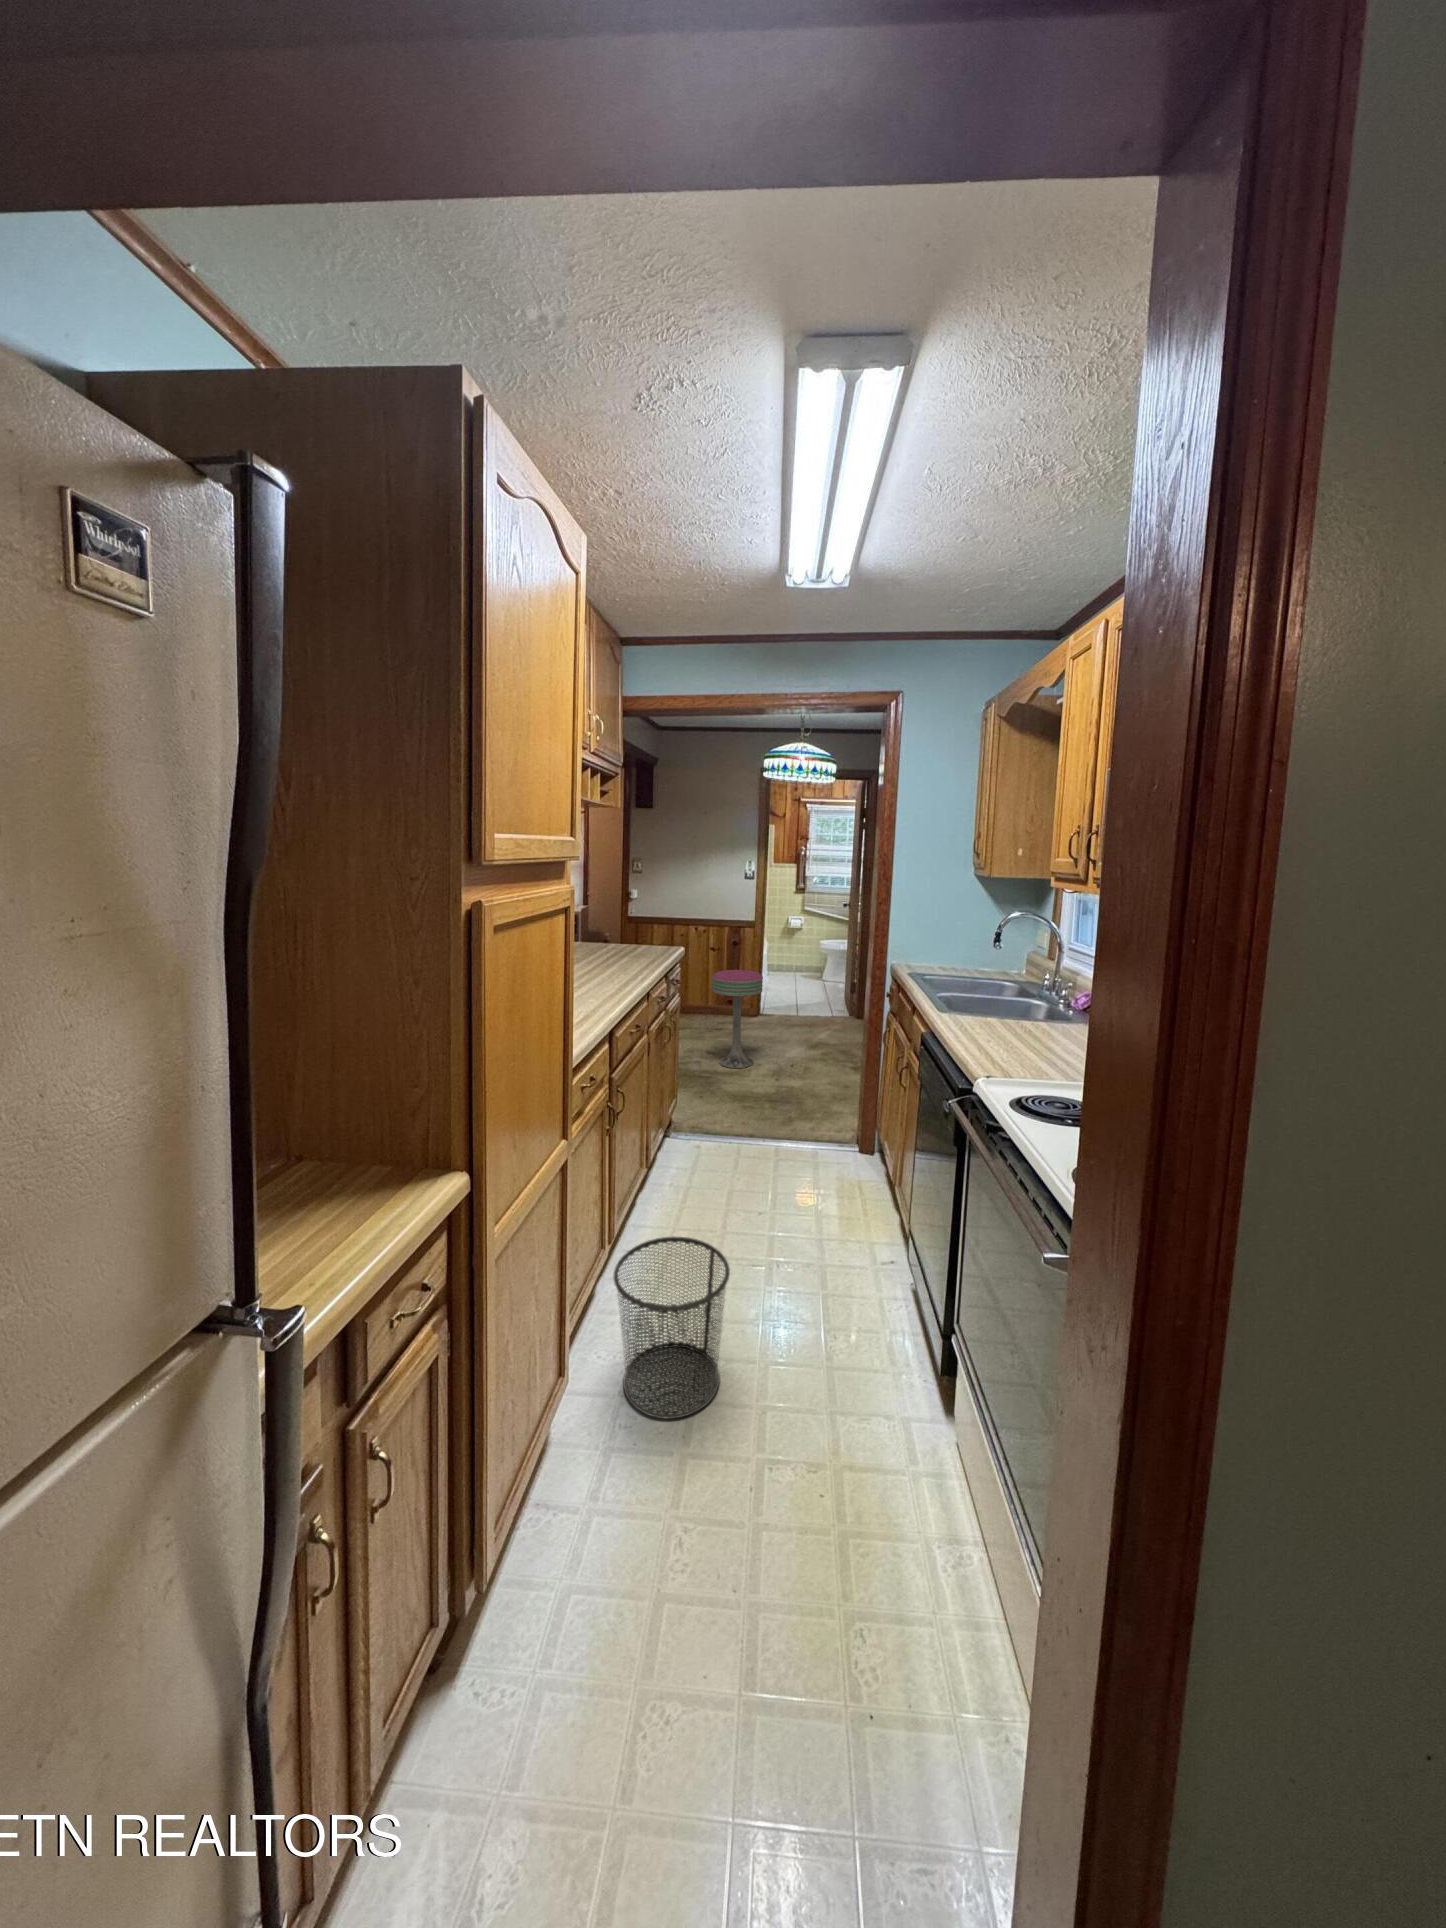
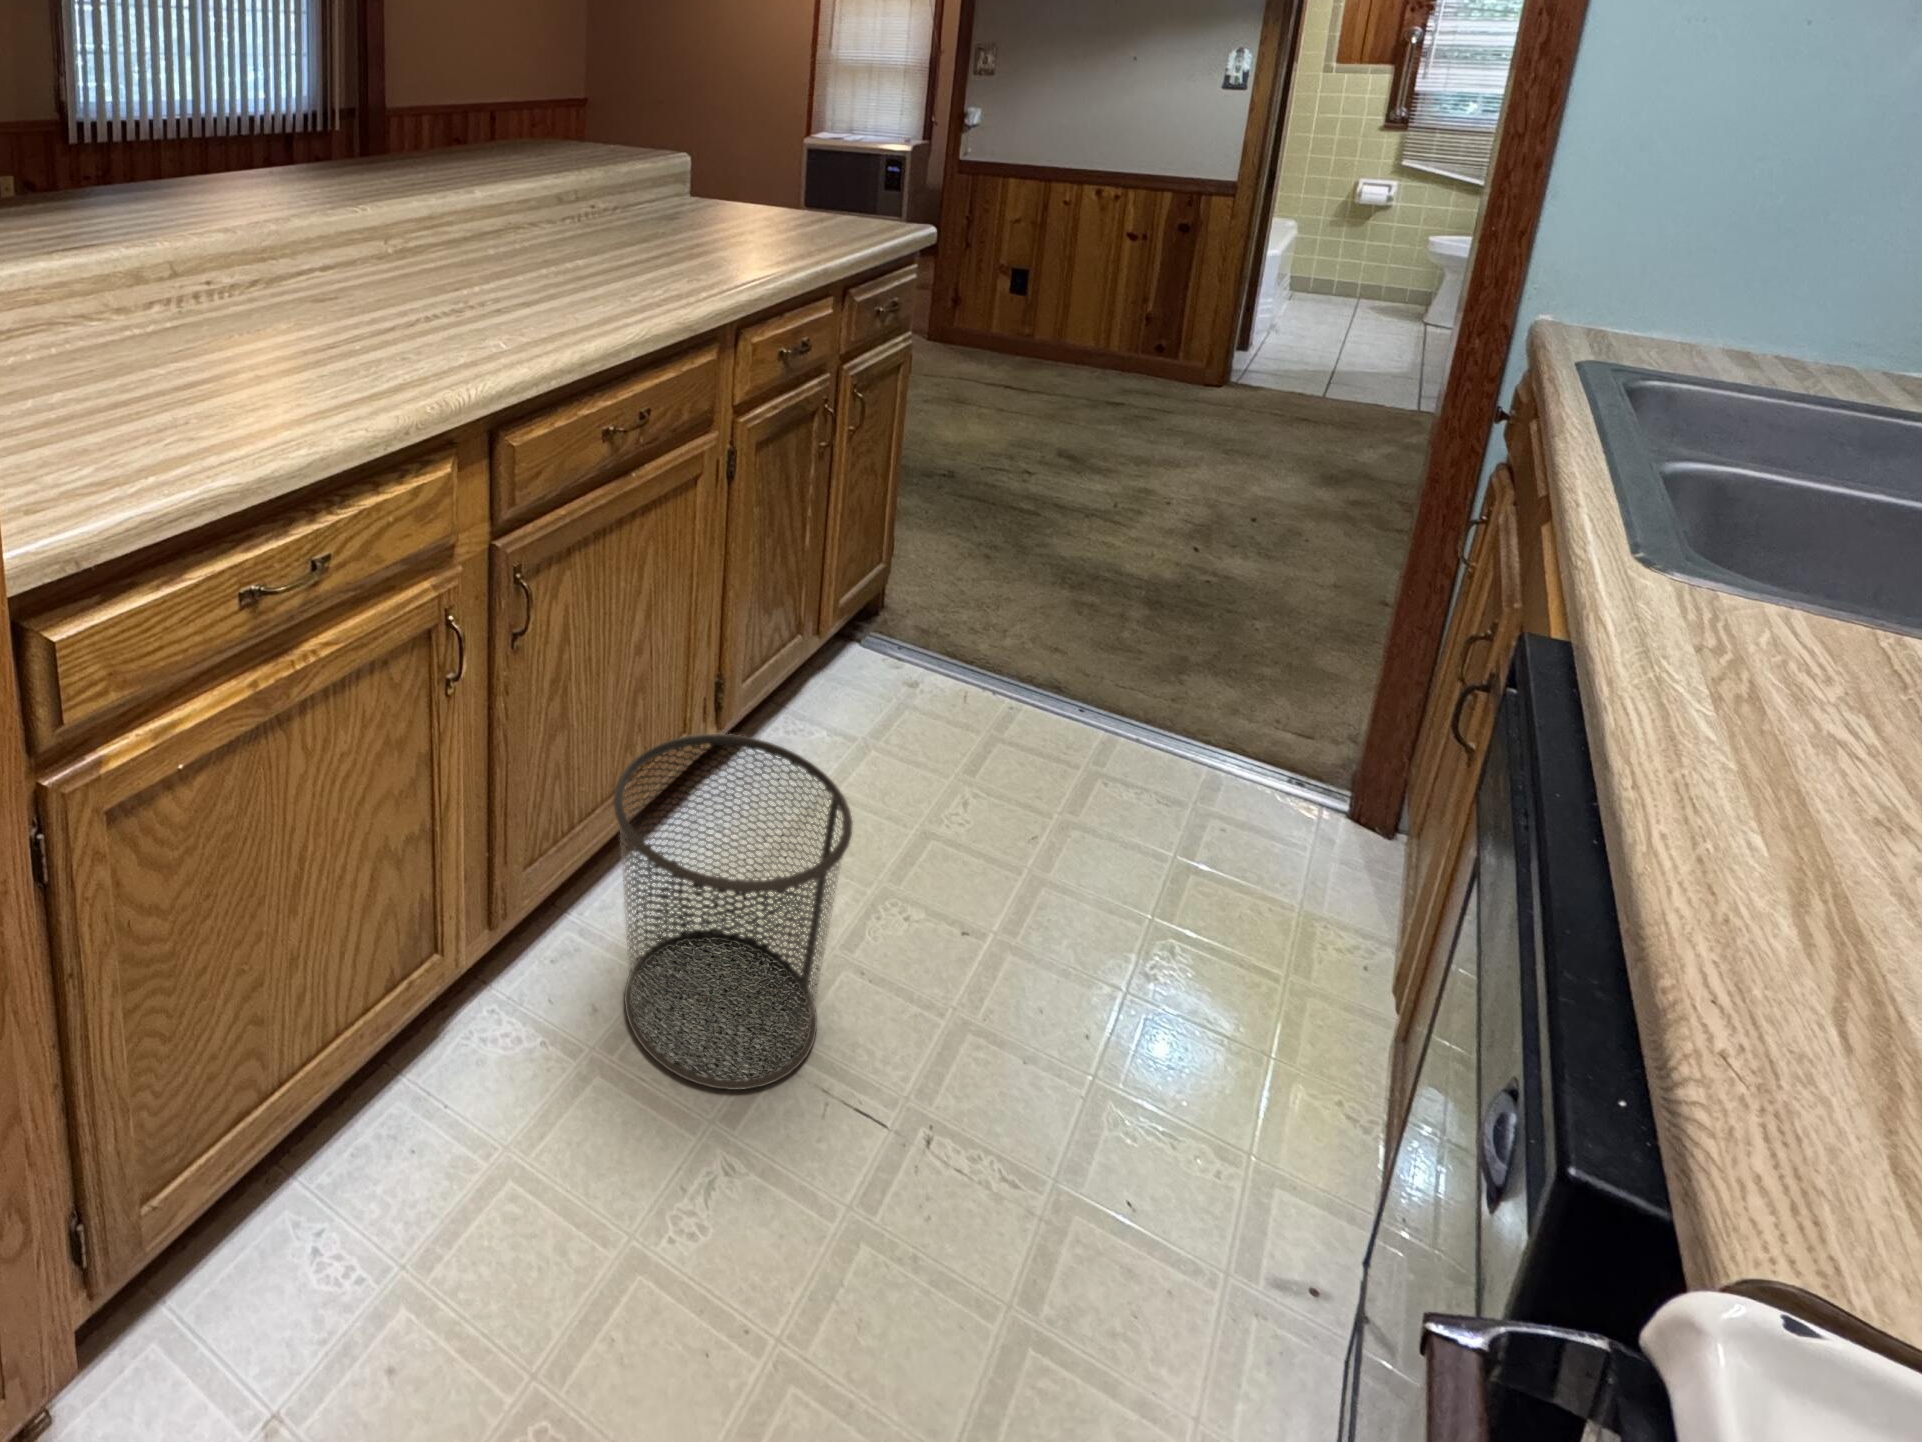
bar stool: present [712,970,763,1068] -> none [1089,268,1213,472]

